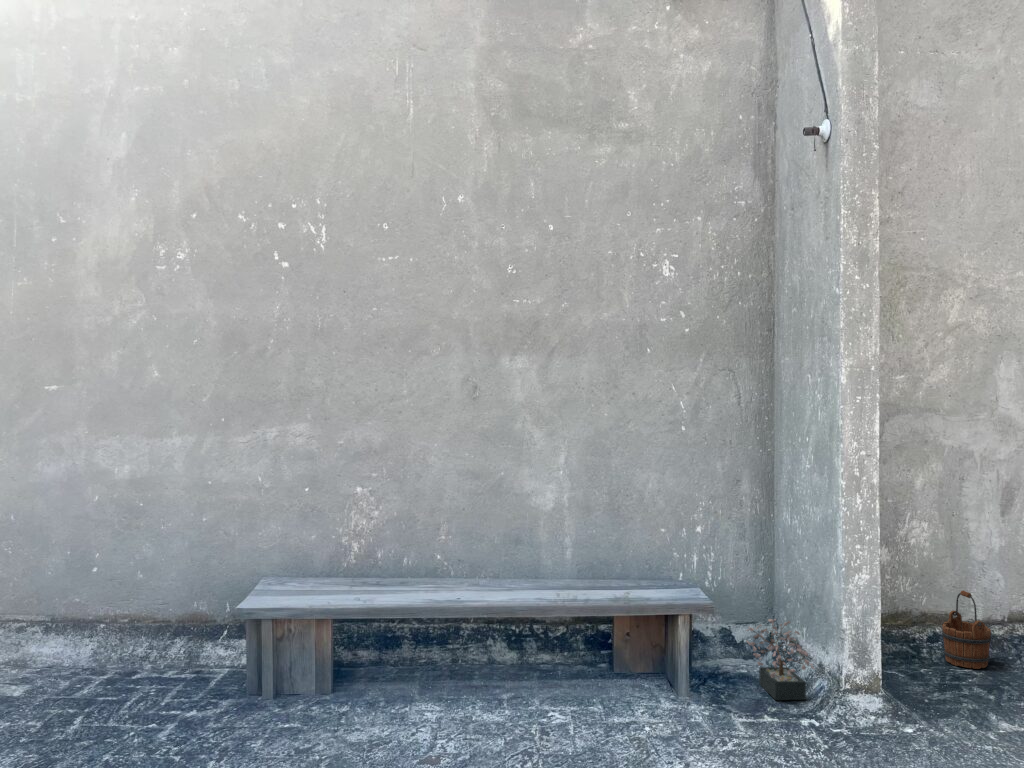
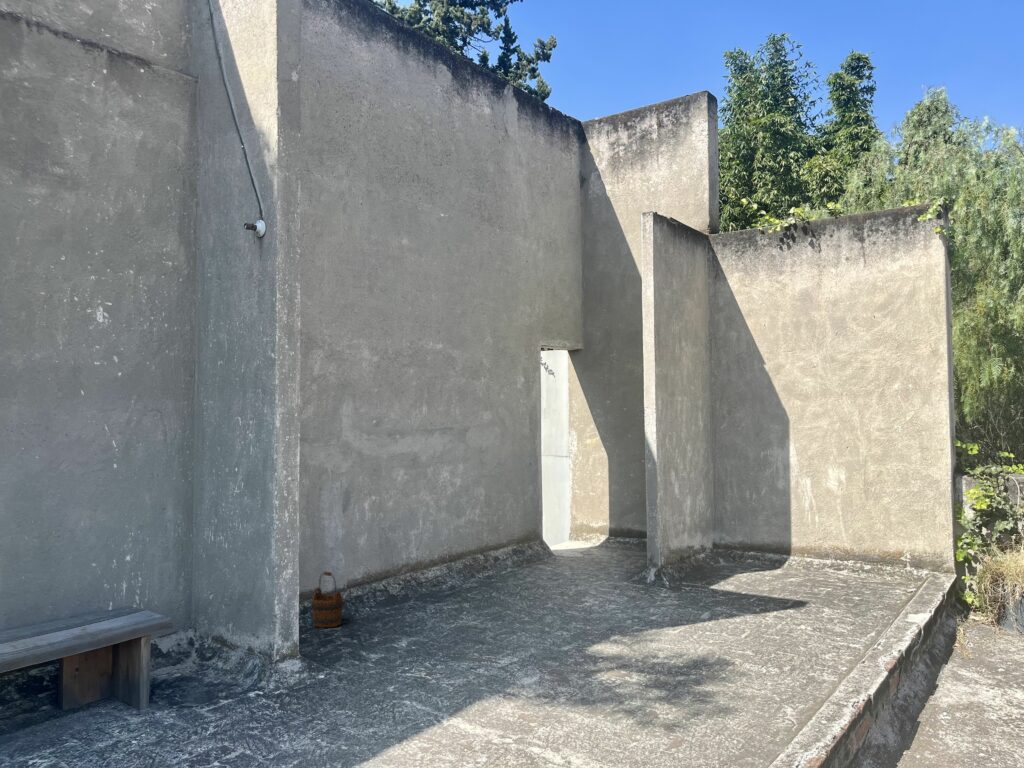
decorative plant: present [747,619,815,700] -> none [186,620,251,687]

